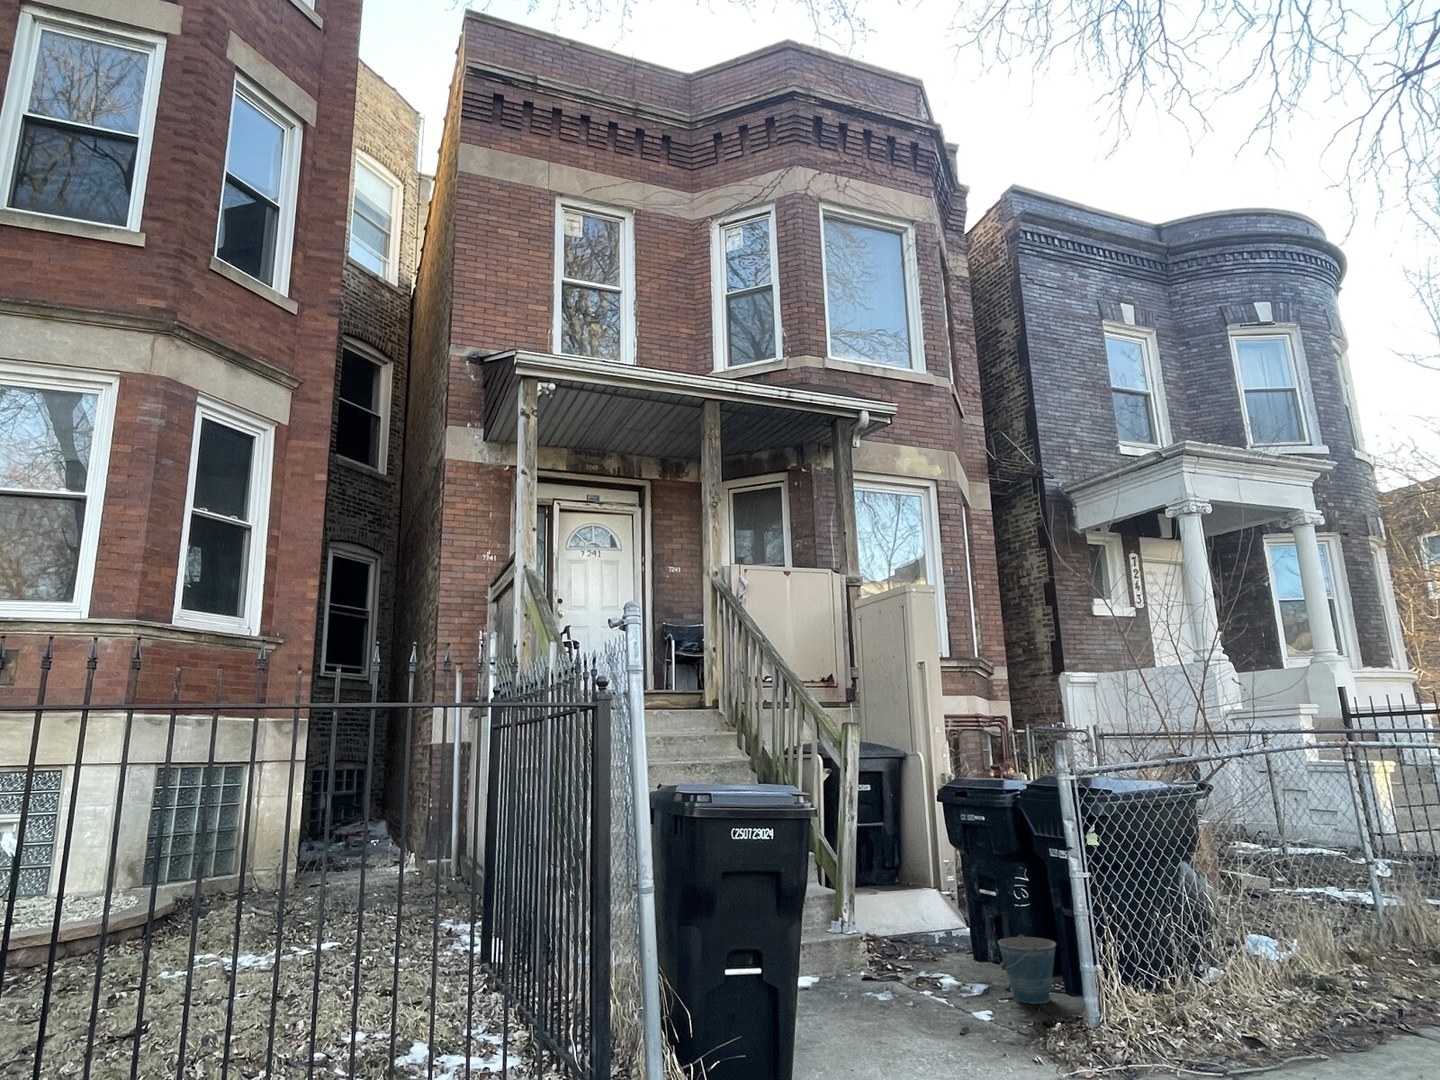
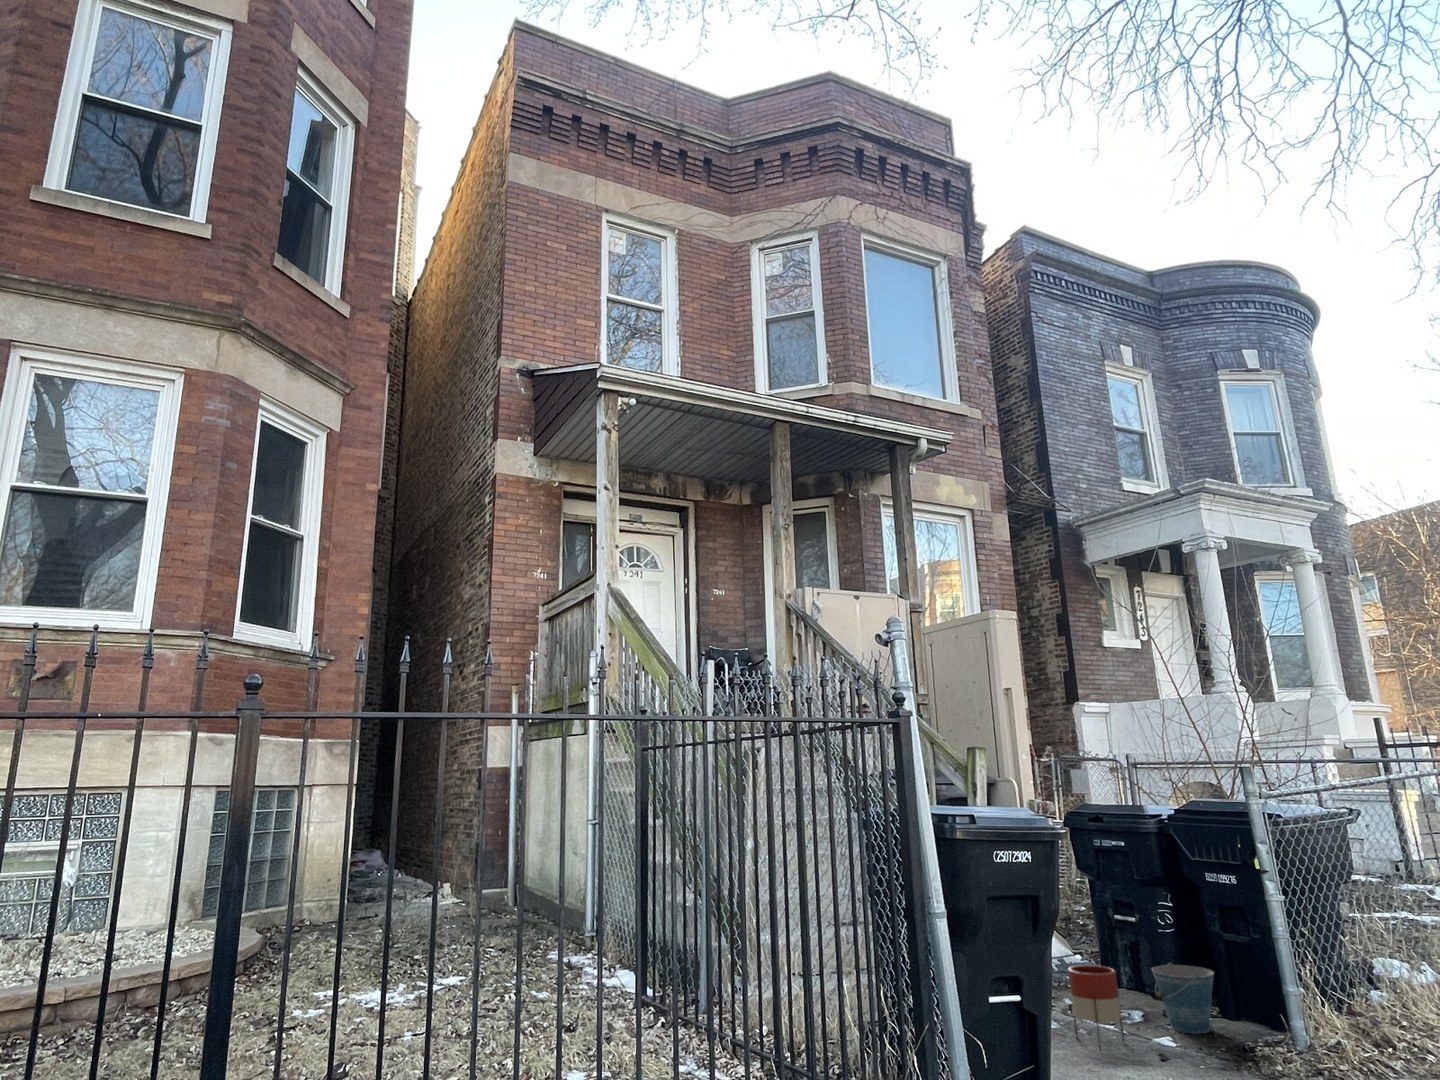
planter: none [903,936,956,1019] -> present [1068,965,1124,1050]

